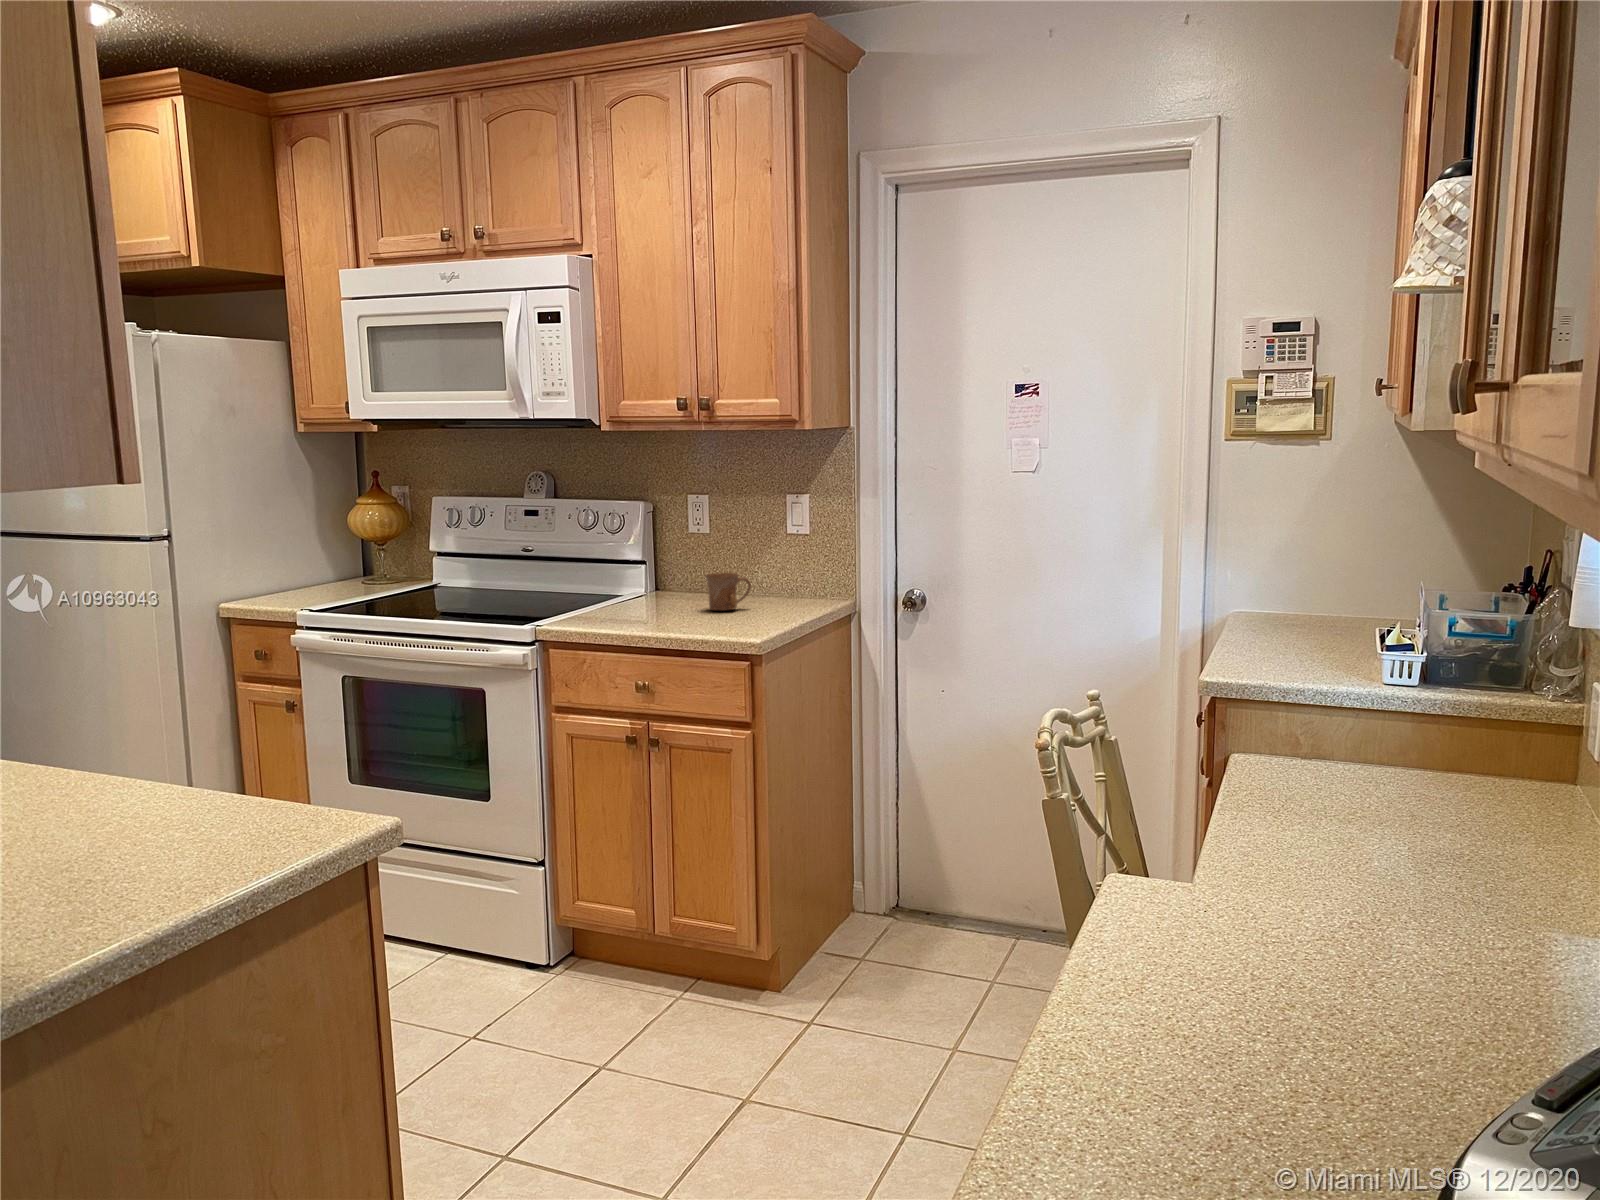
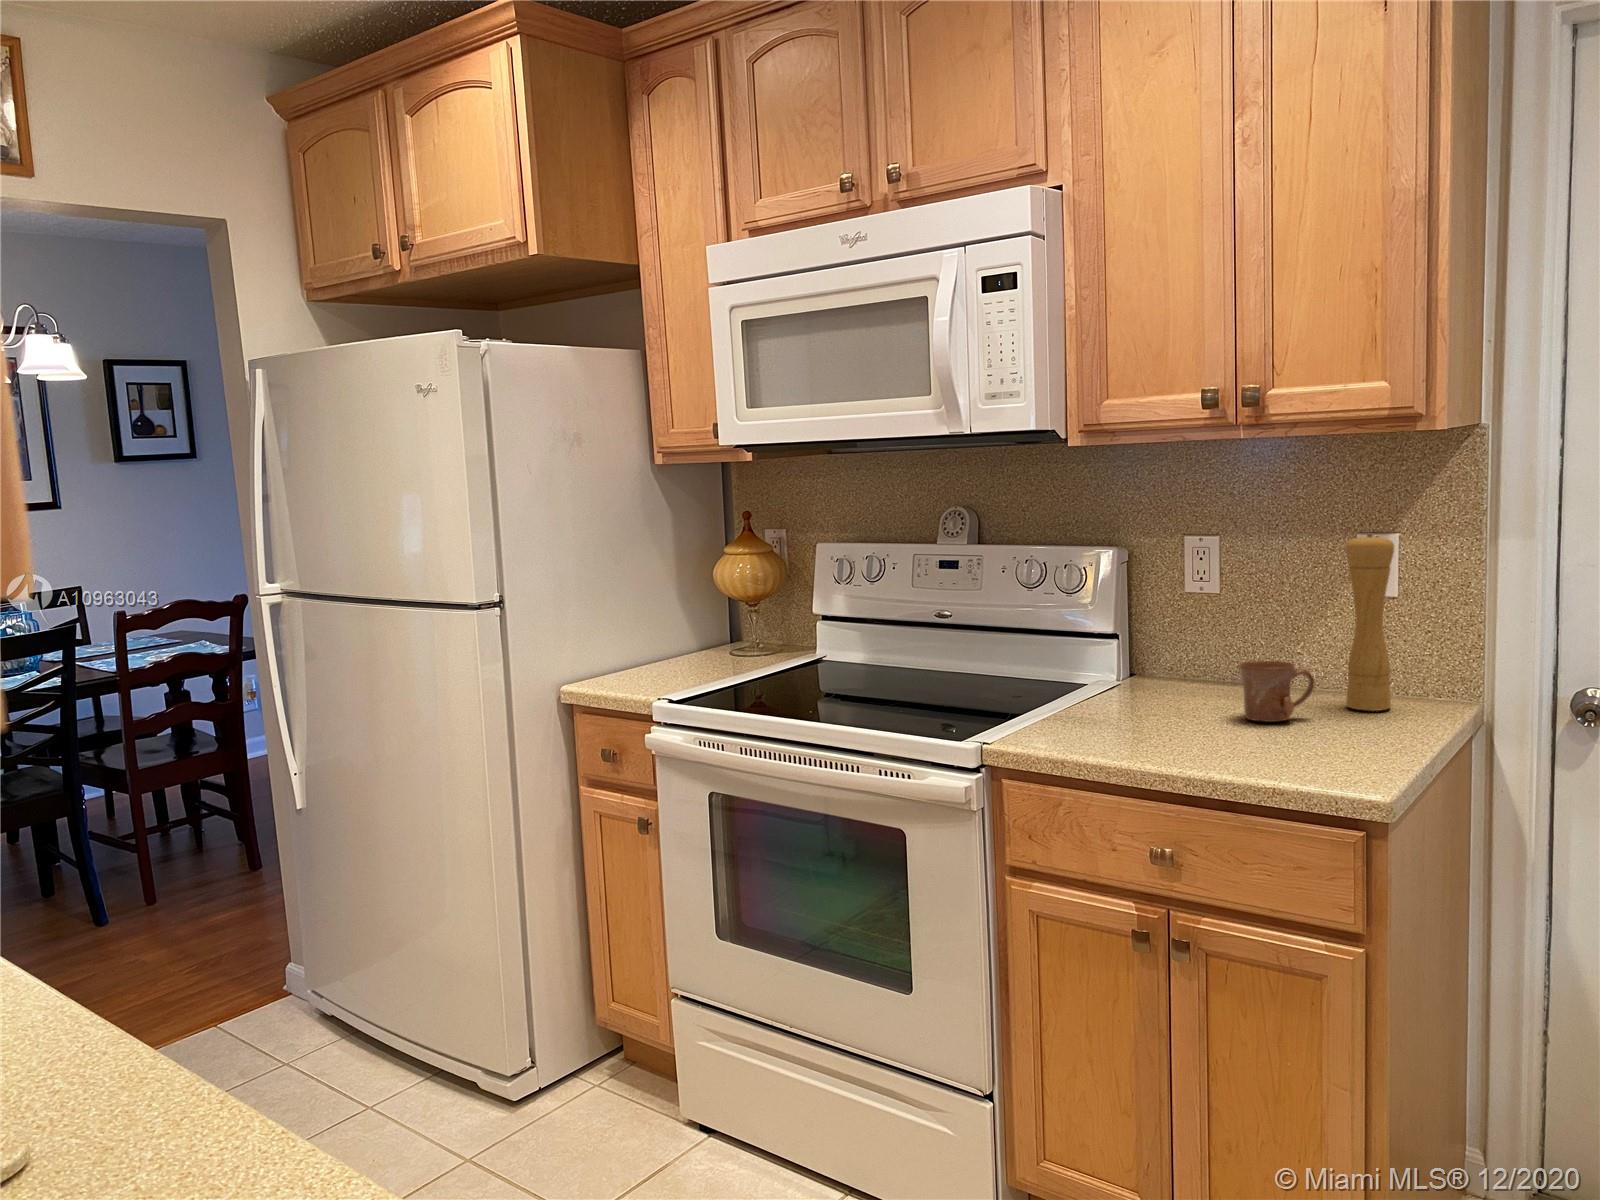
pepper mill: none [773,492,801,604] -> present [1345,534,1394,711]

